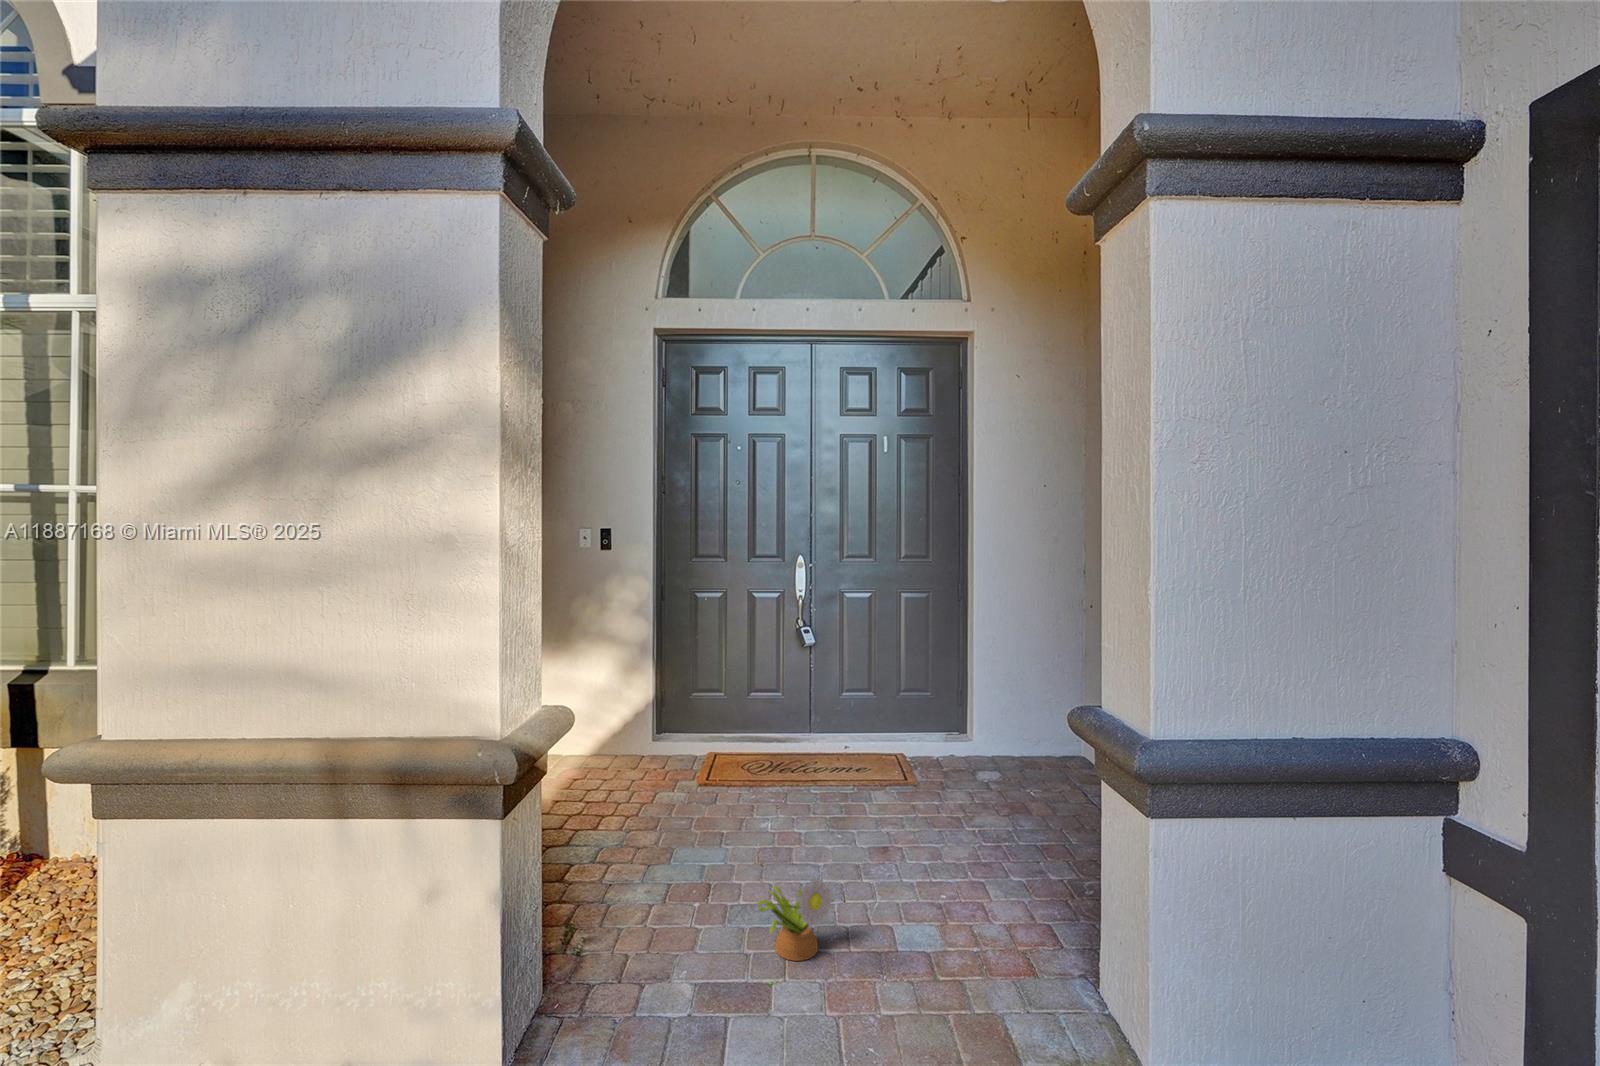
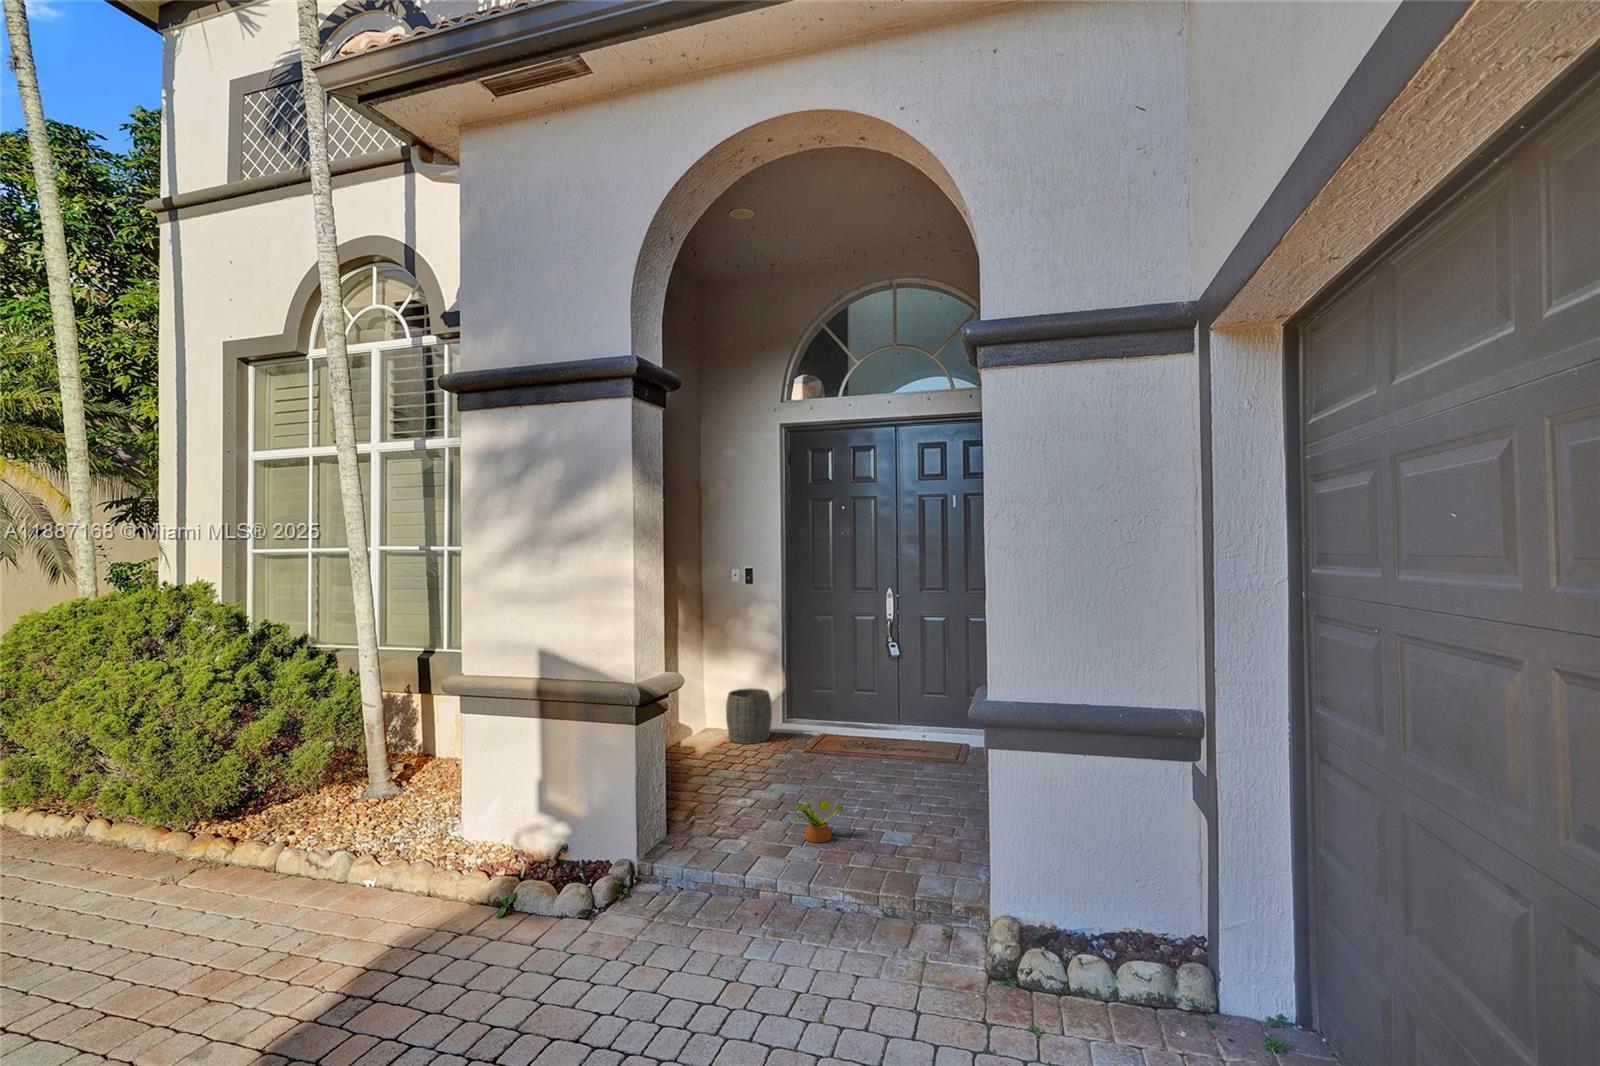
woven basket: none [575,698,641,779] -> present [726,688,772,744]

